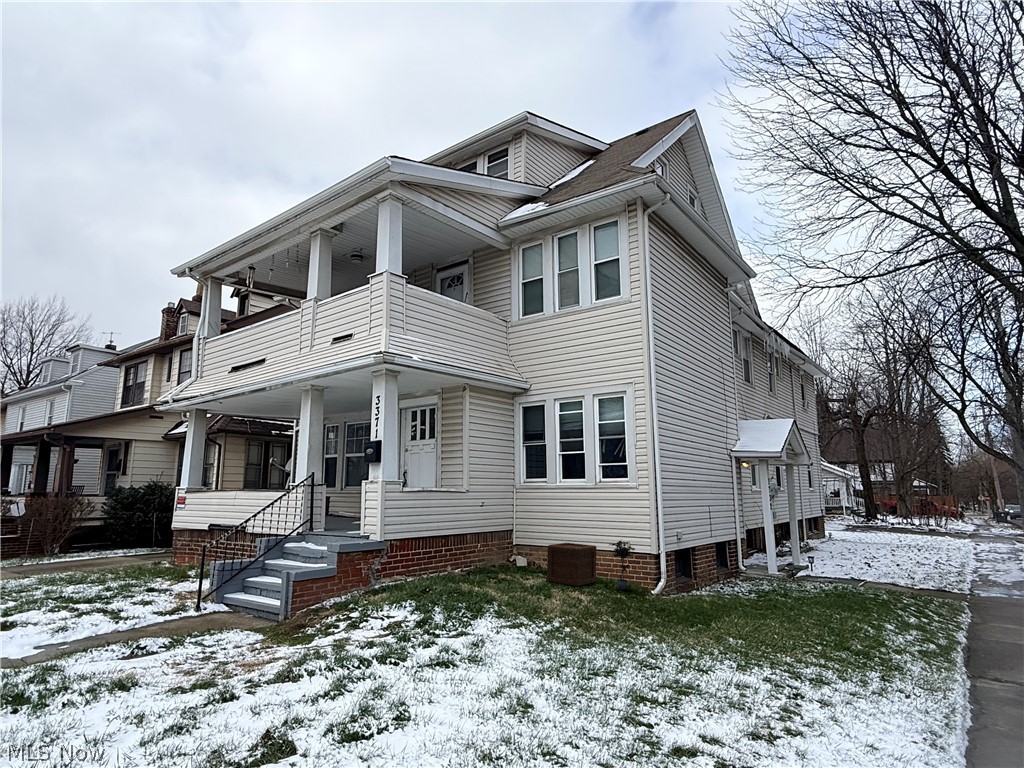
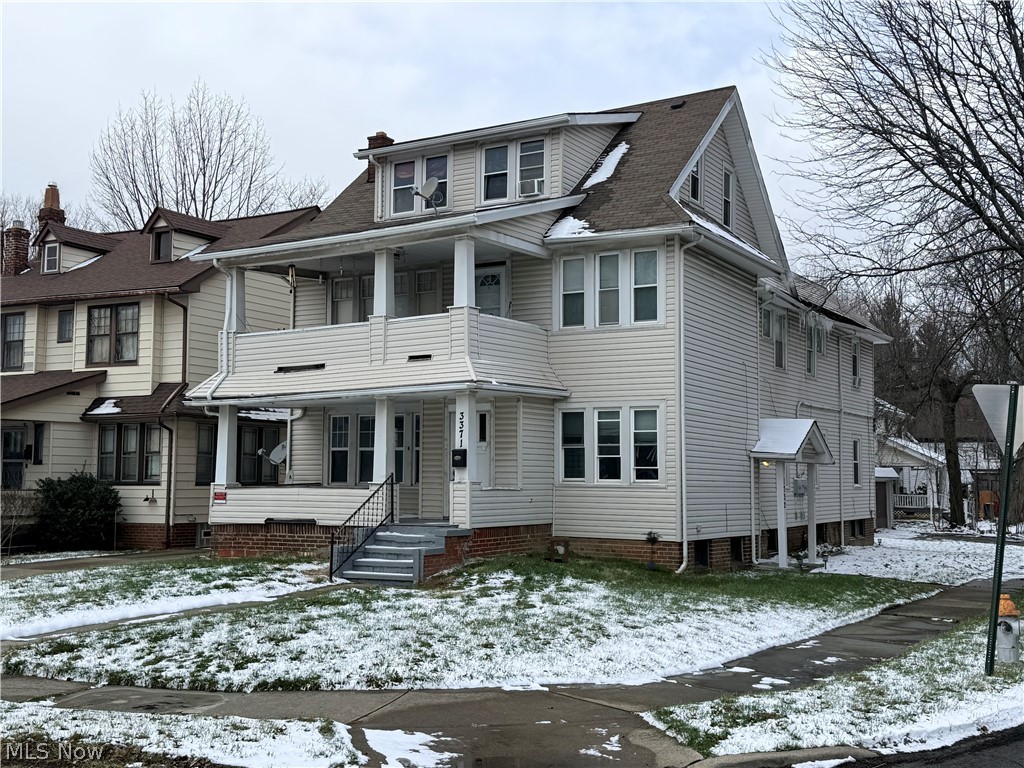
wooden crate: present [547,543,597,586] -> none [589,534,630,567]
bench: none [502,545,529,579] -> present [550,537,569,563]

